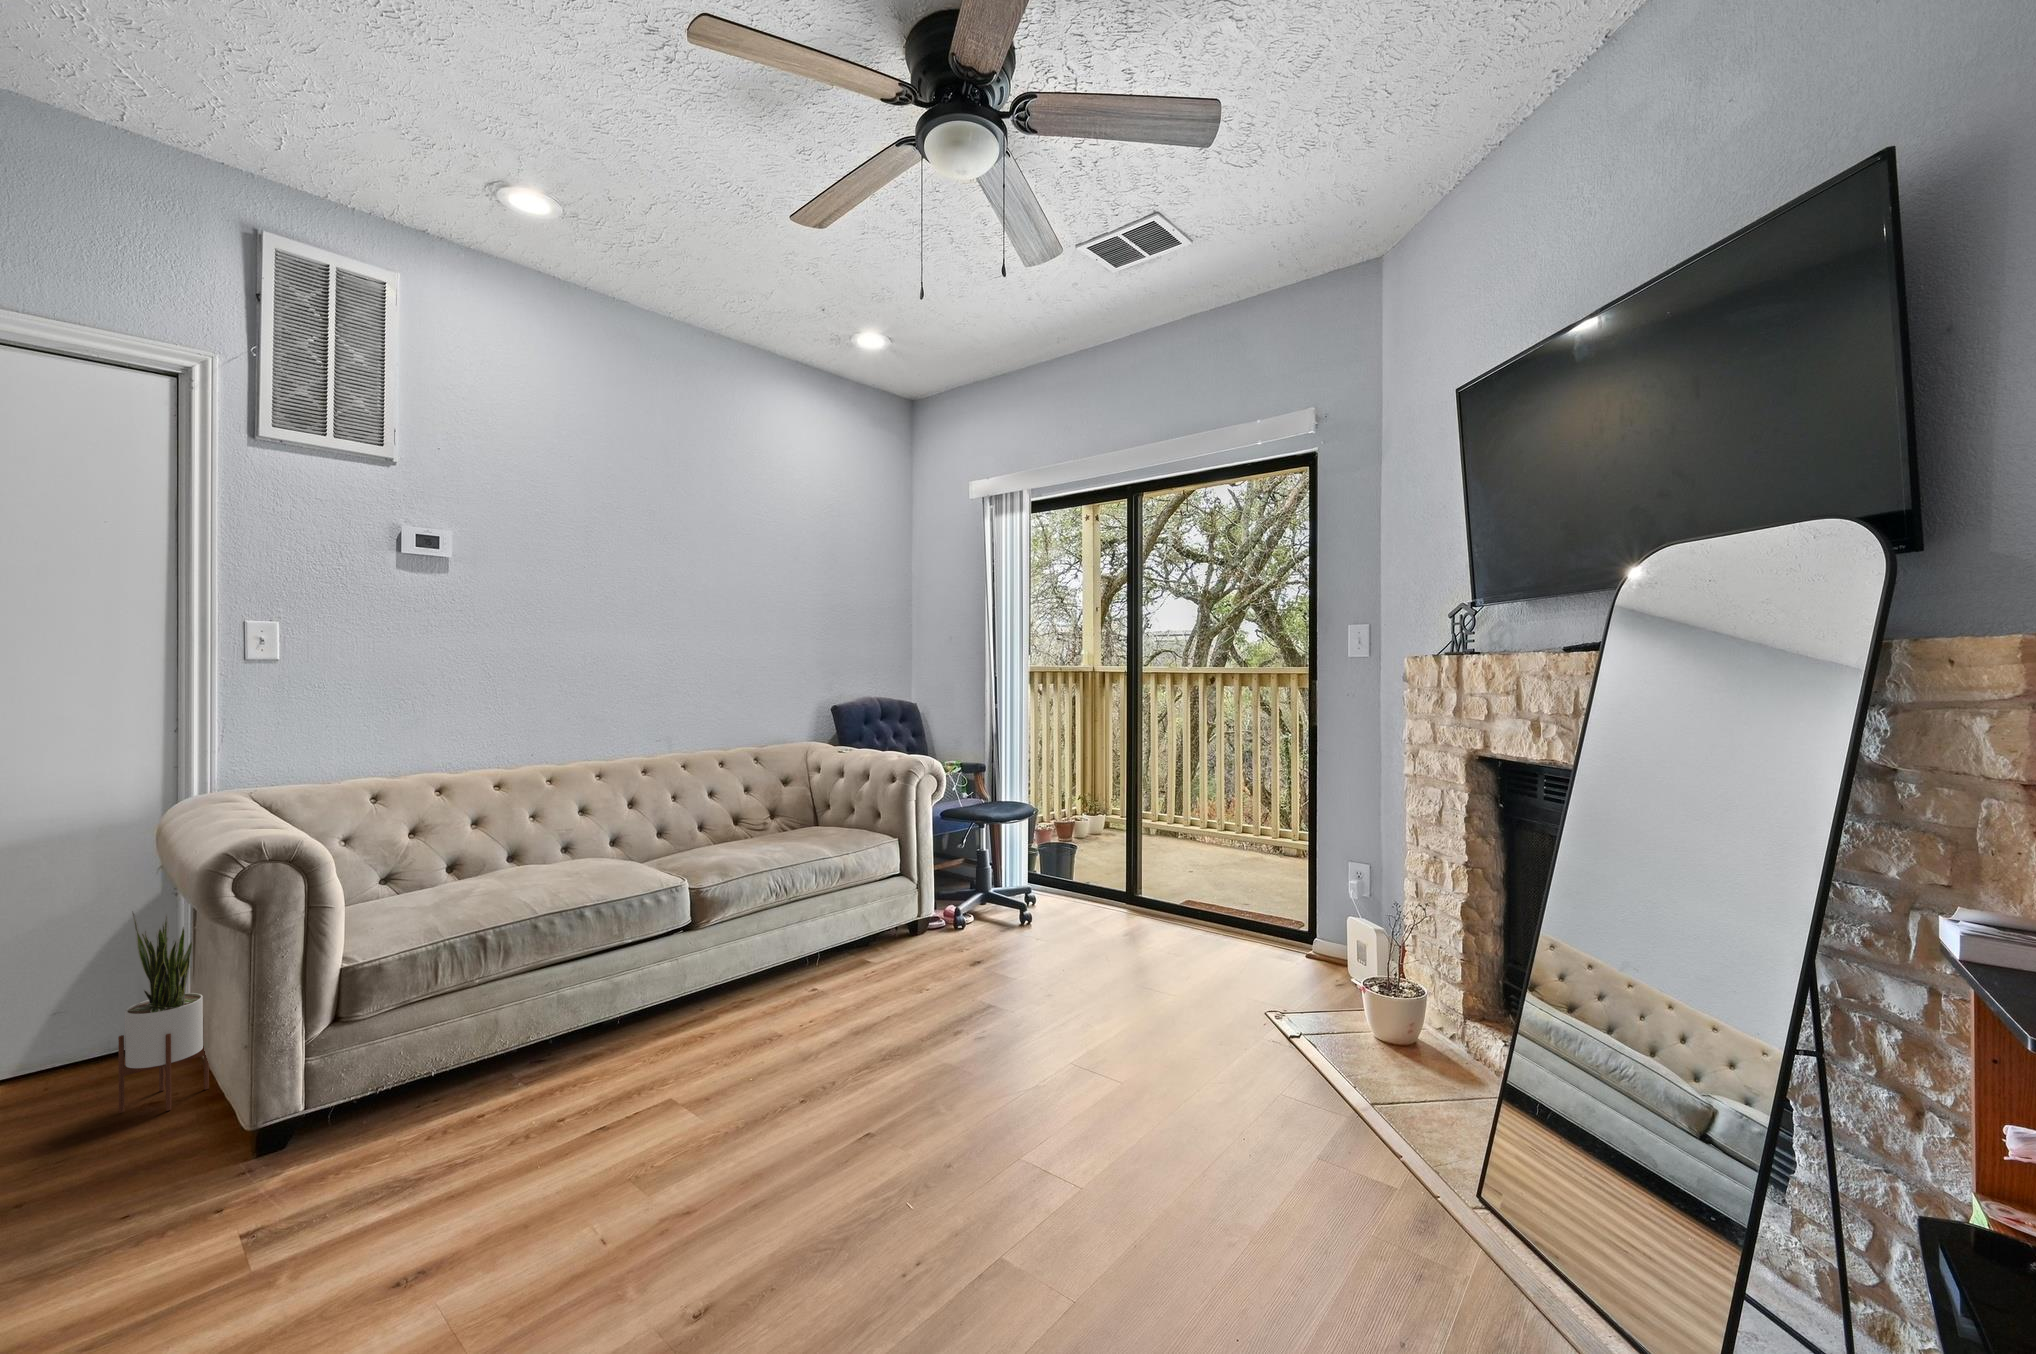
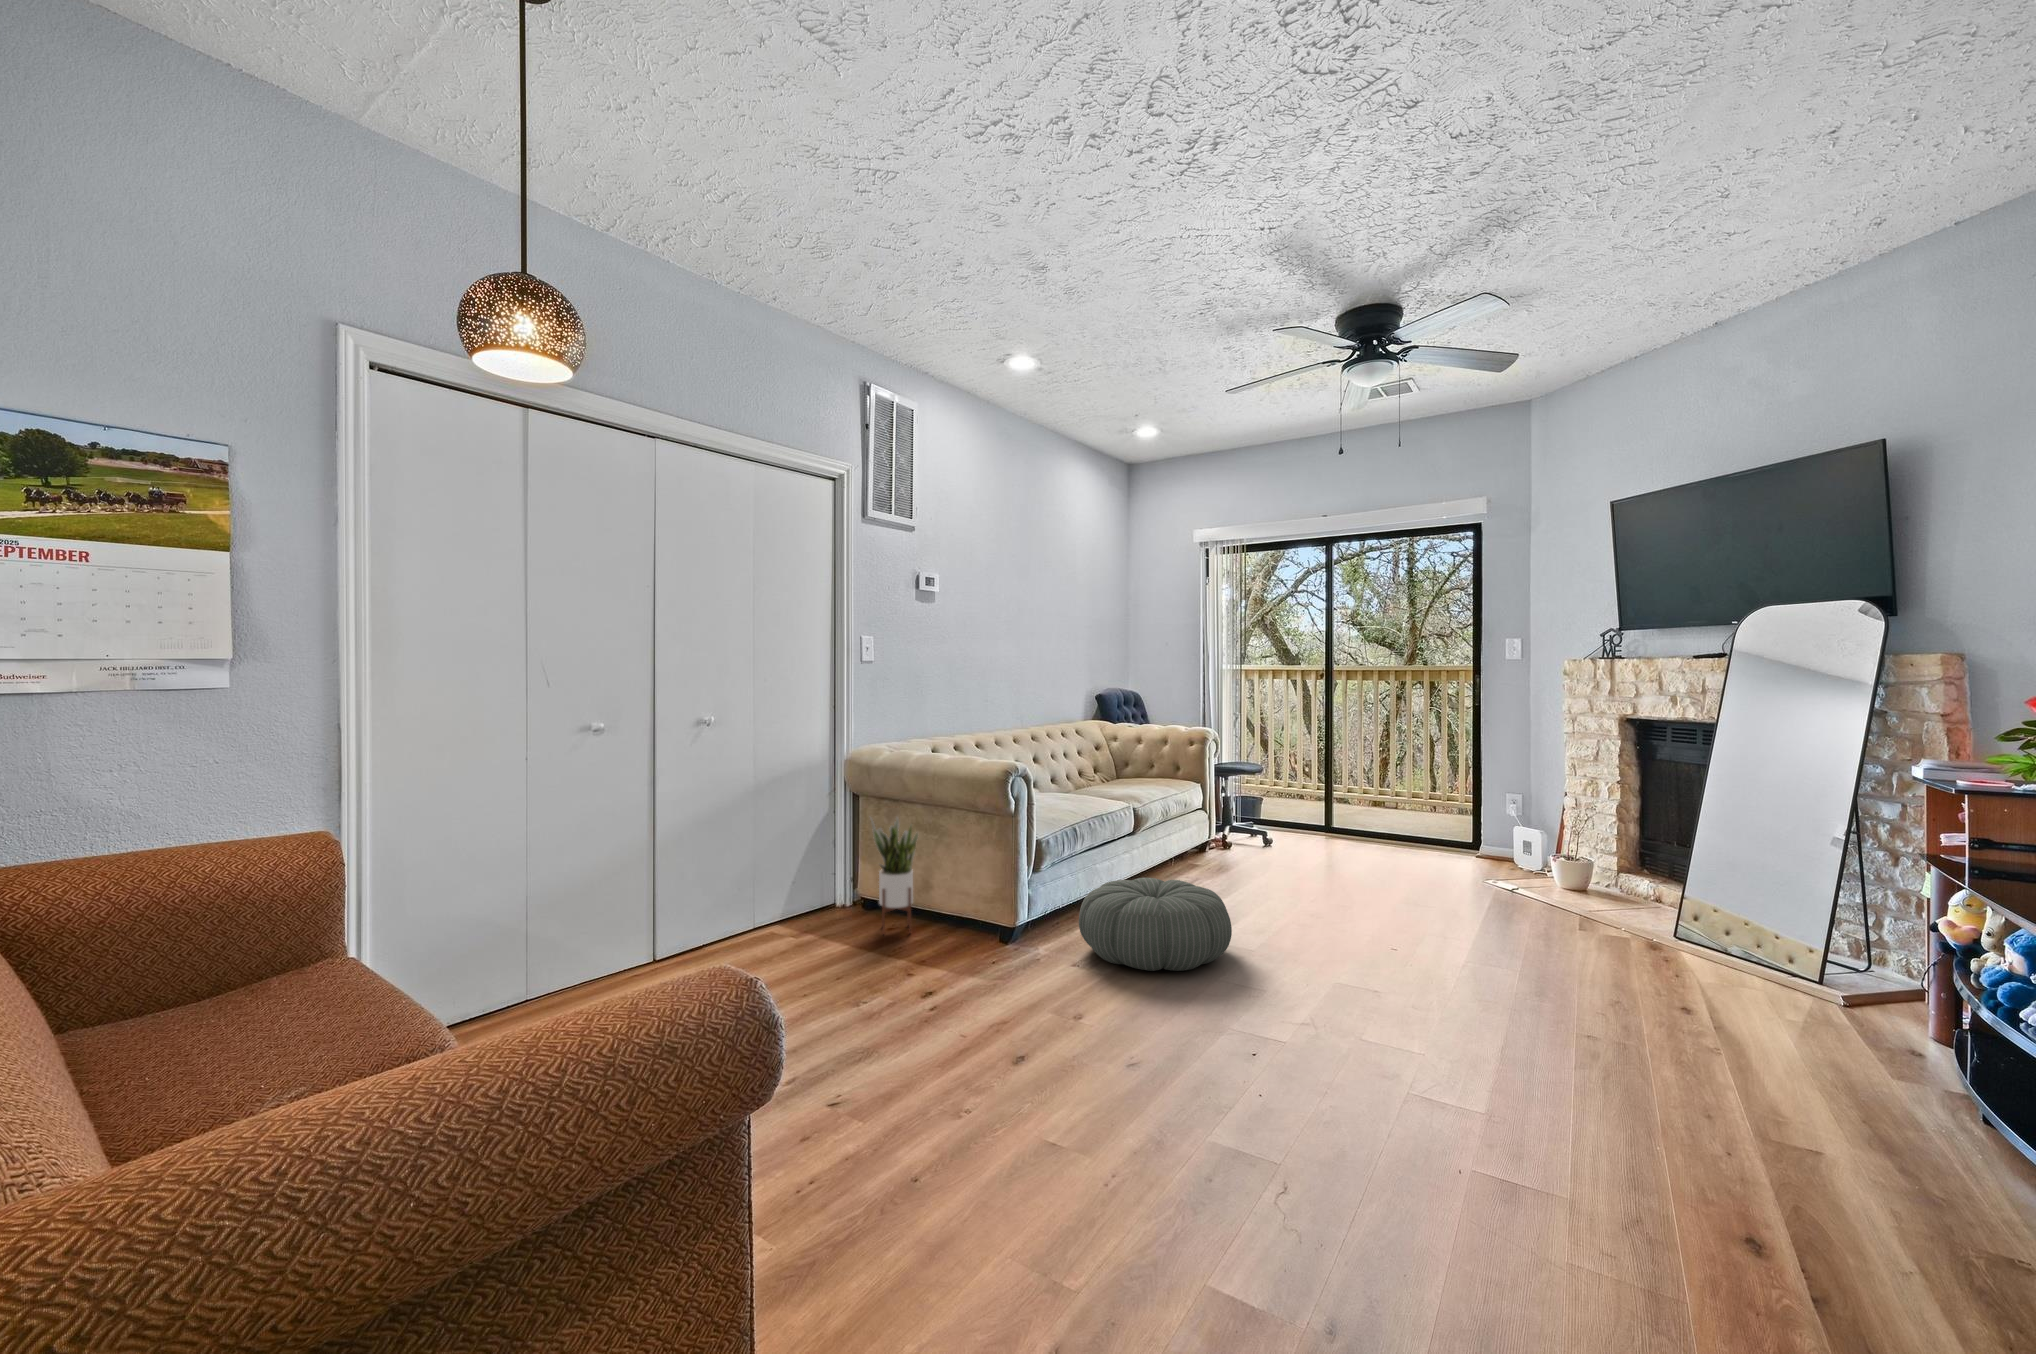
pouf: none [272,1035,603,1261] -> present [1079,878,1232,971]

